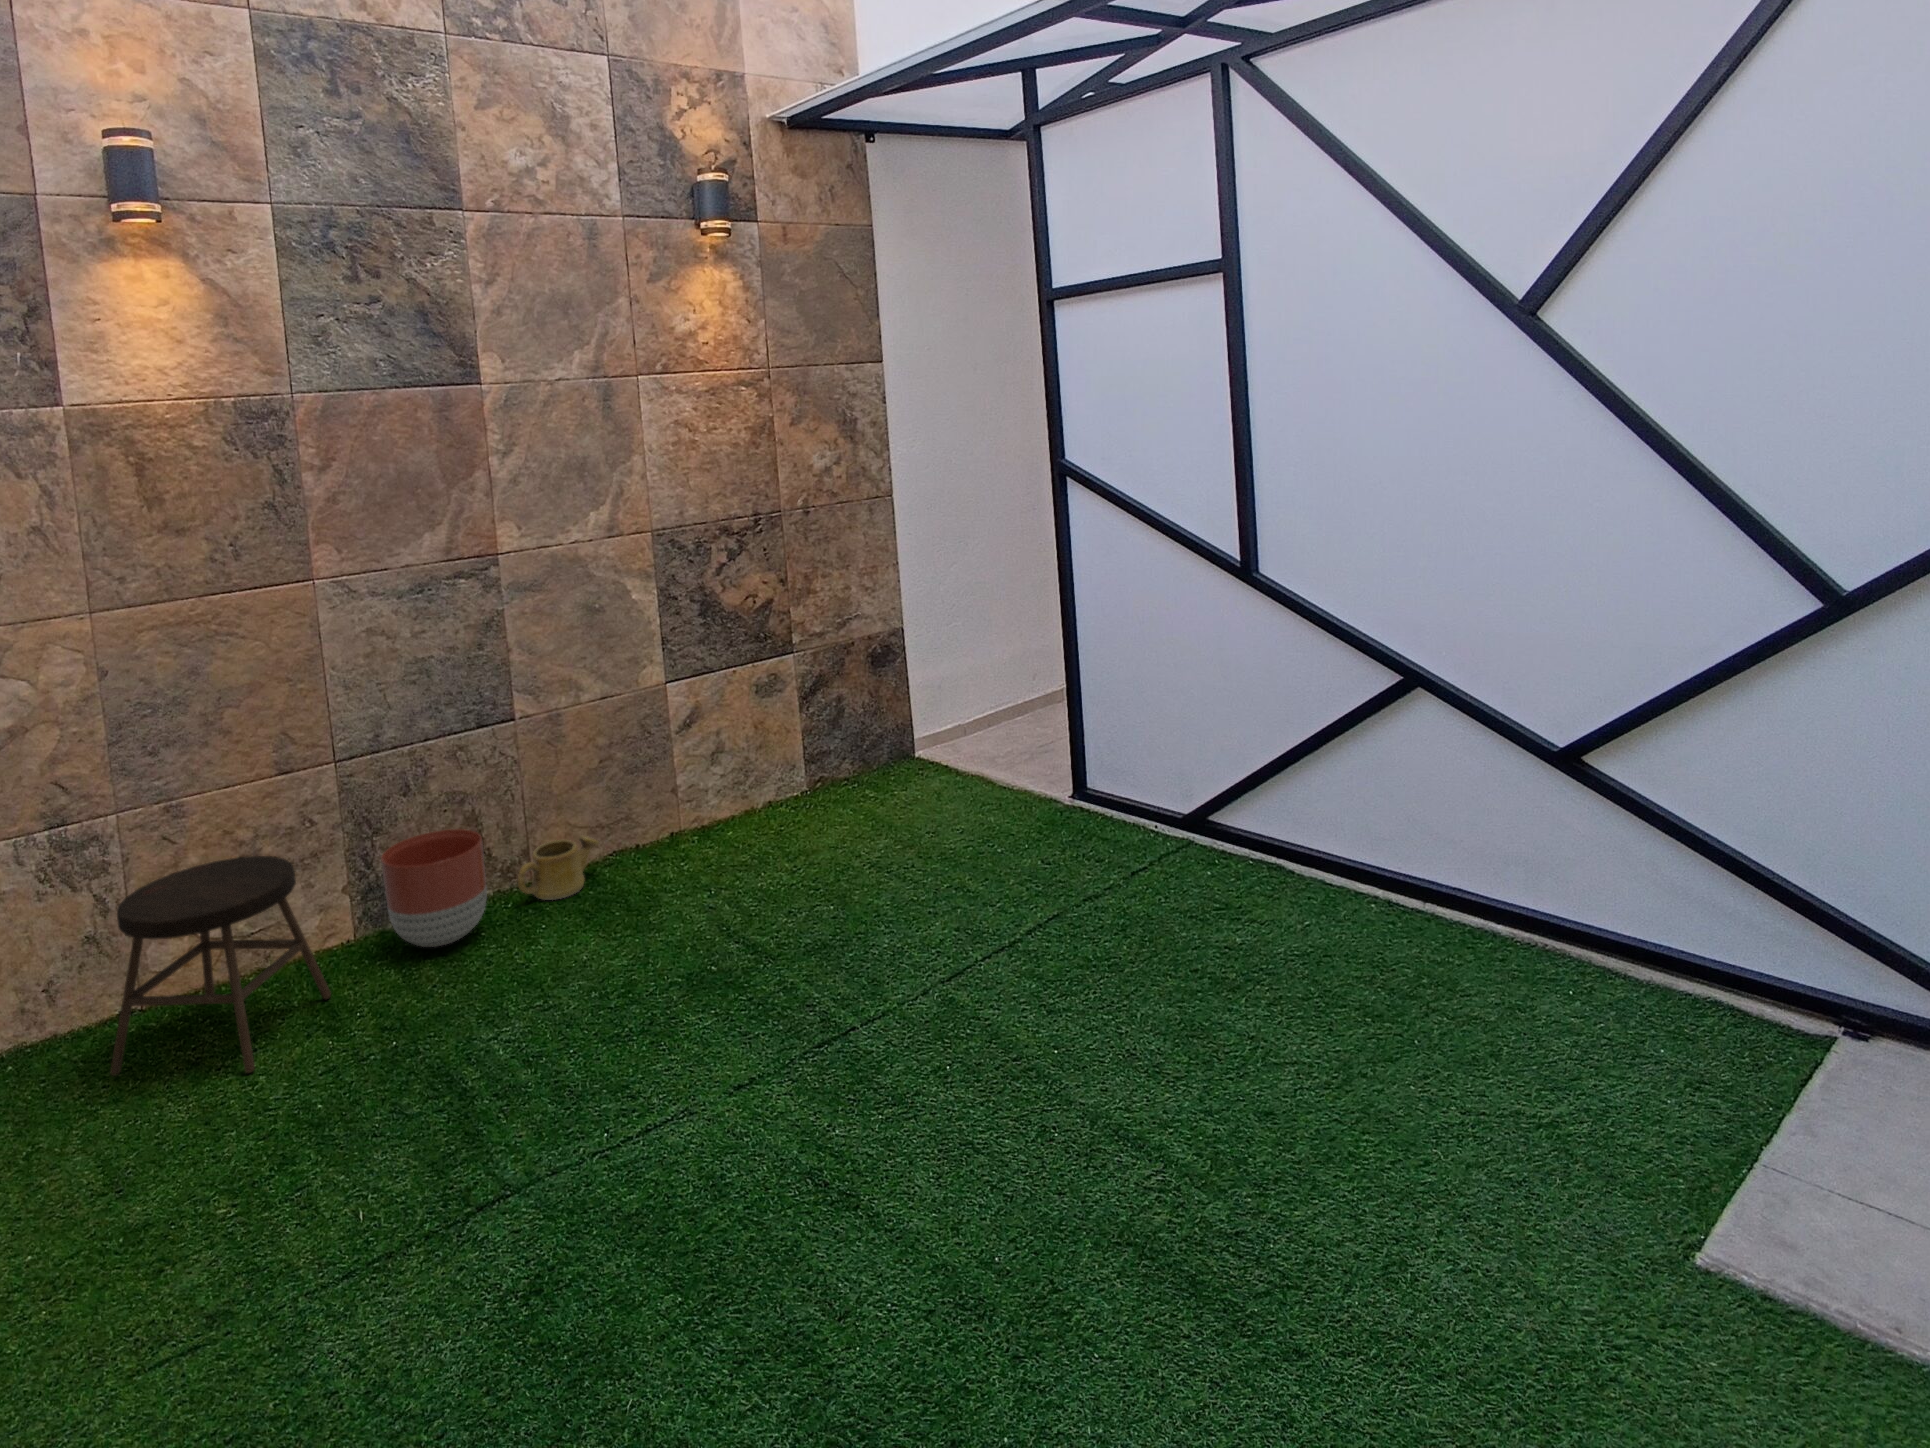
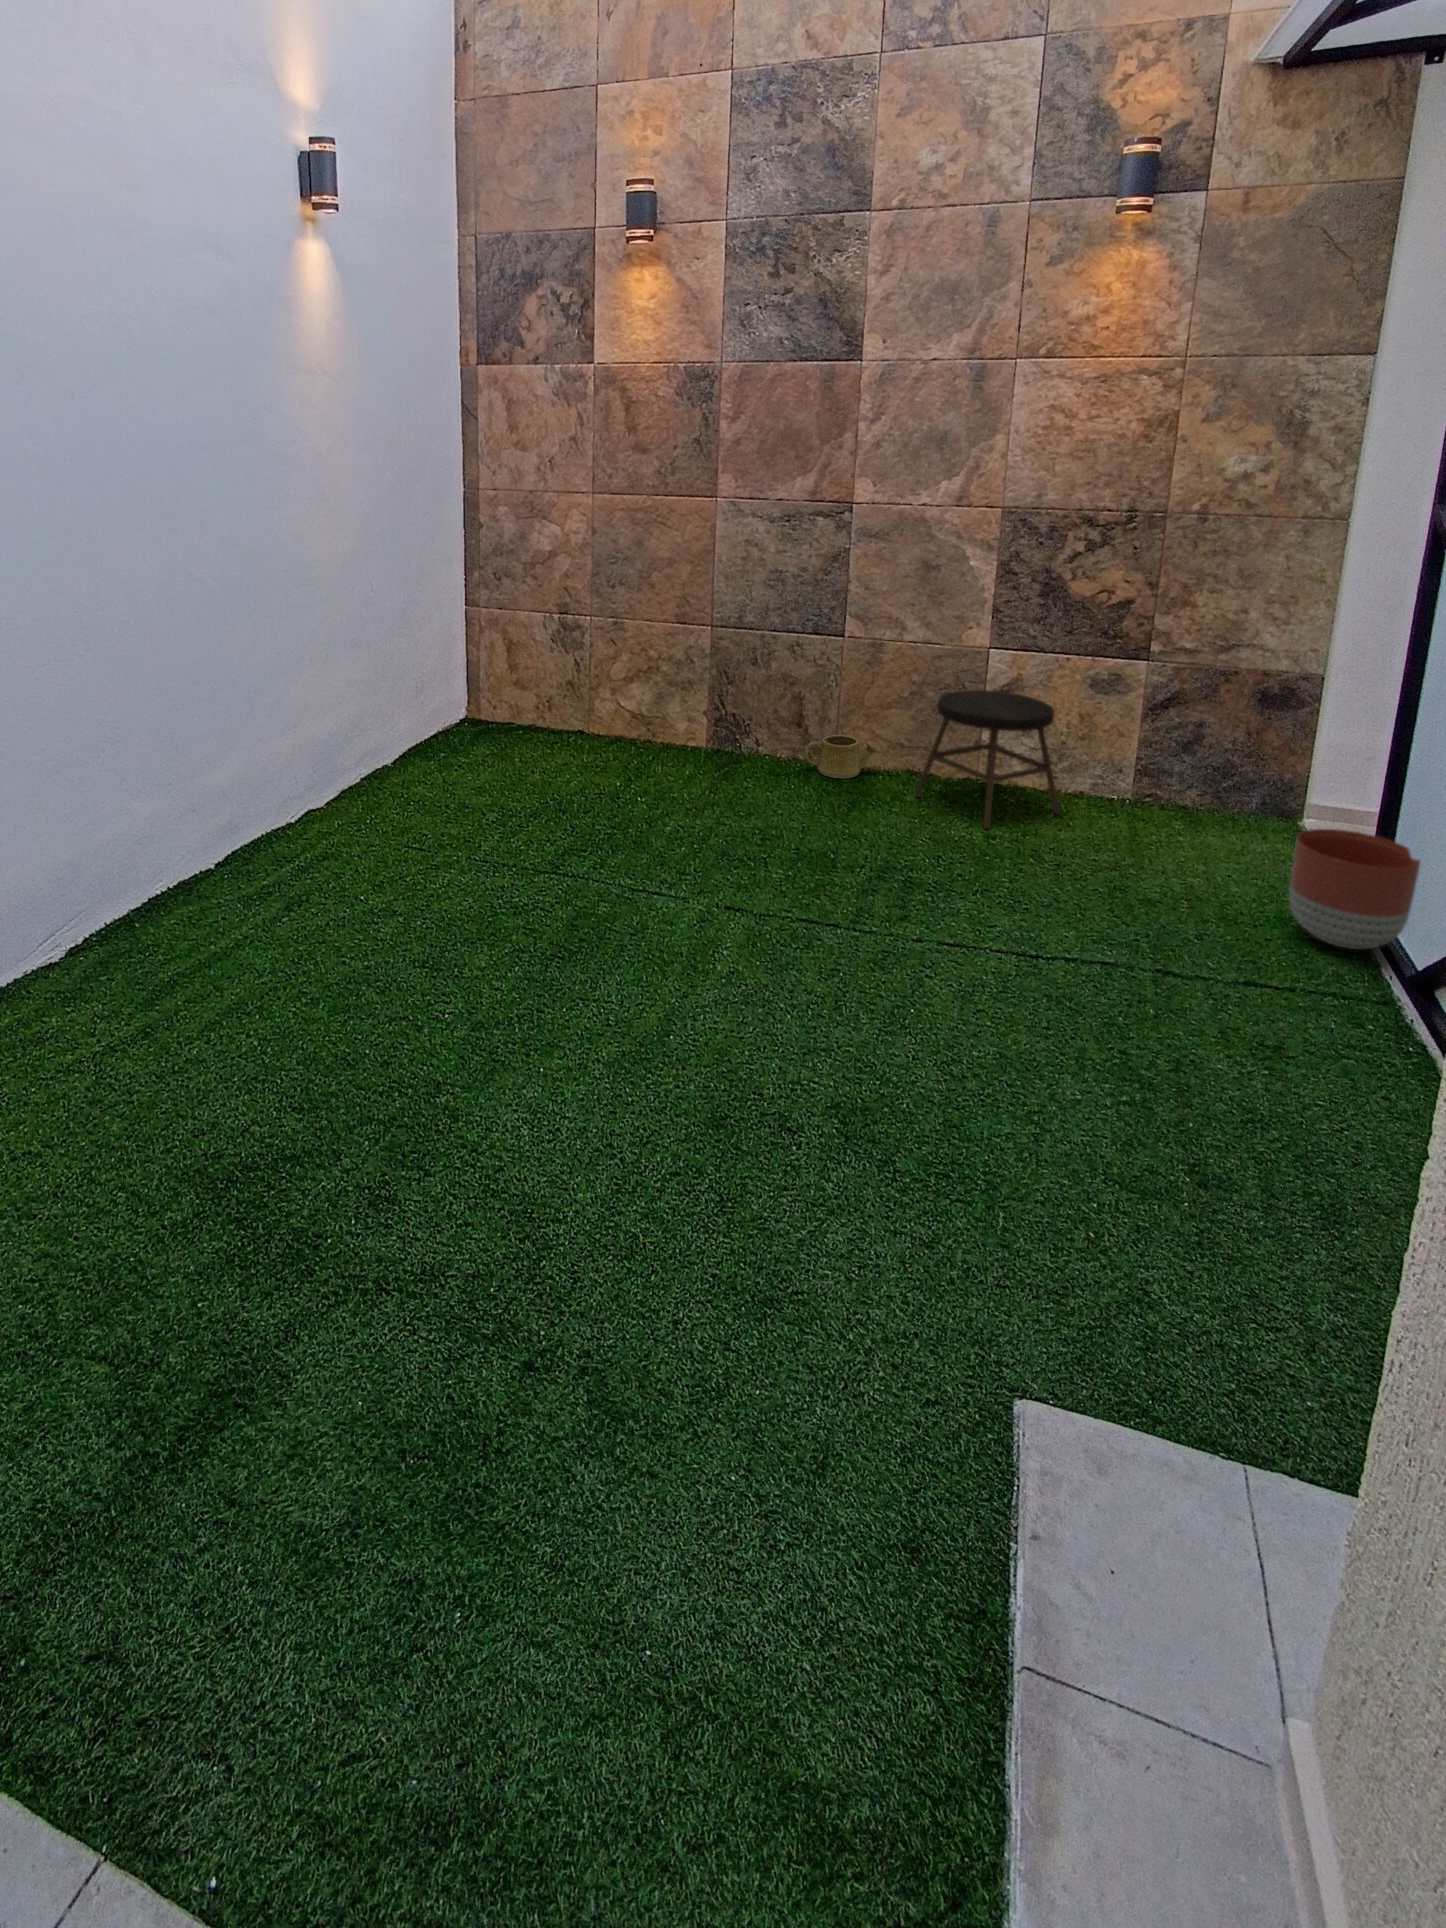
planter: present [381,829,487,947] -> present [1289,829,1420,949]
stool: present [110,856,331,1076] -> present [914,690,1060,829]

